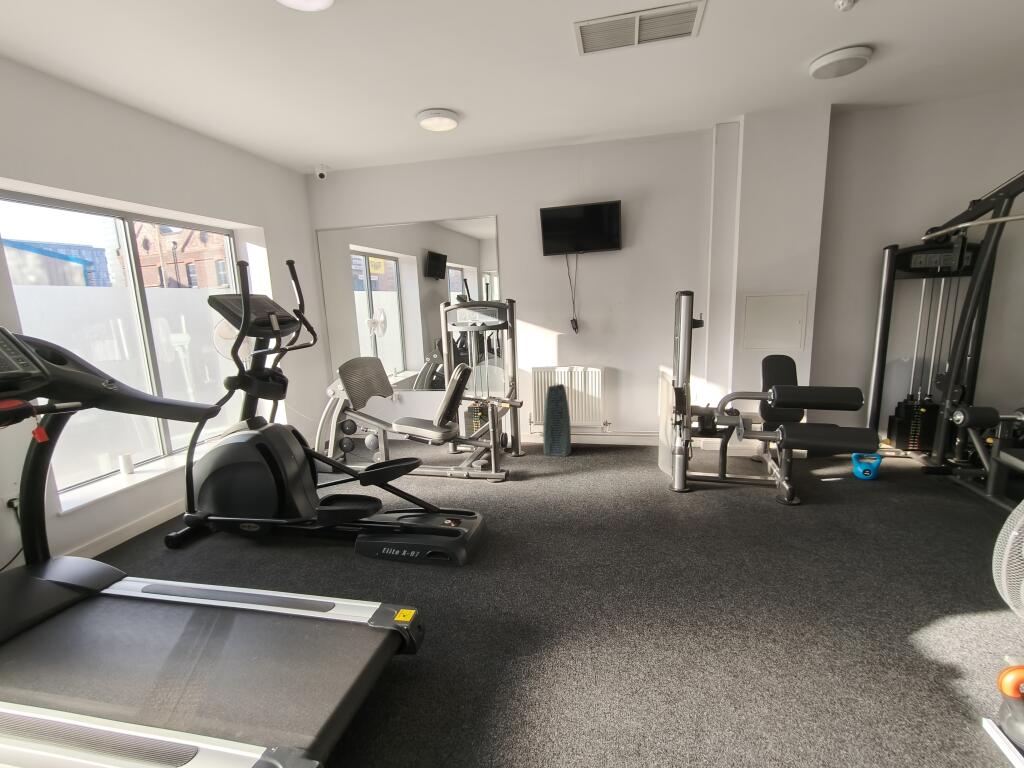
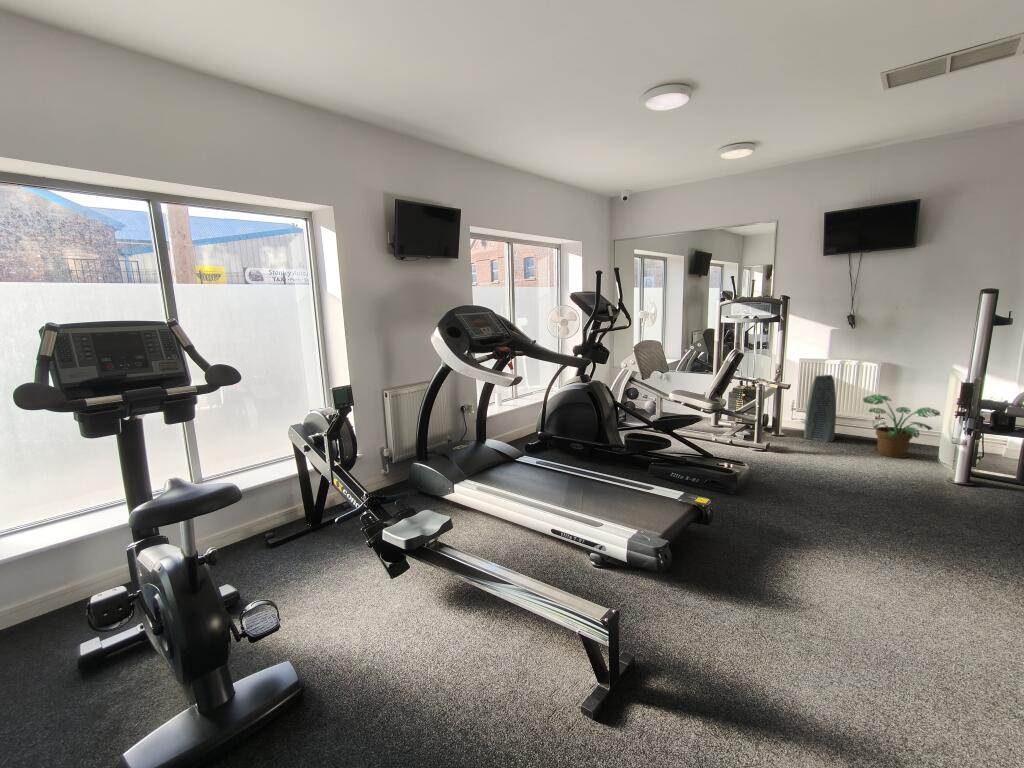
potted plant: none [592,401,657,466] -> present [863,394,940,458]

